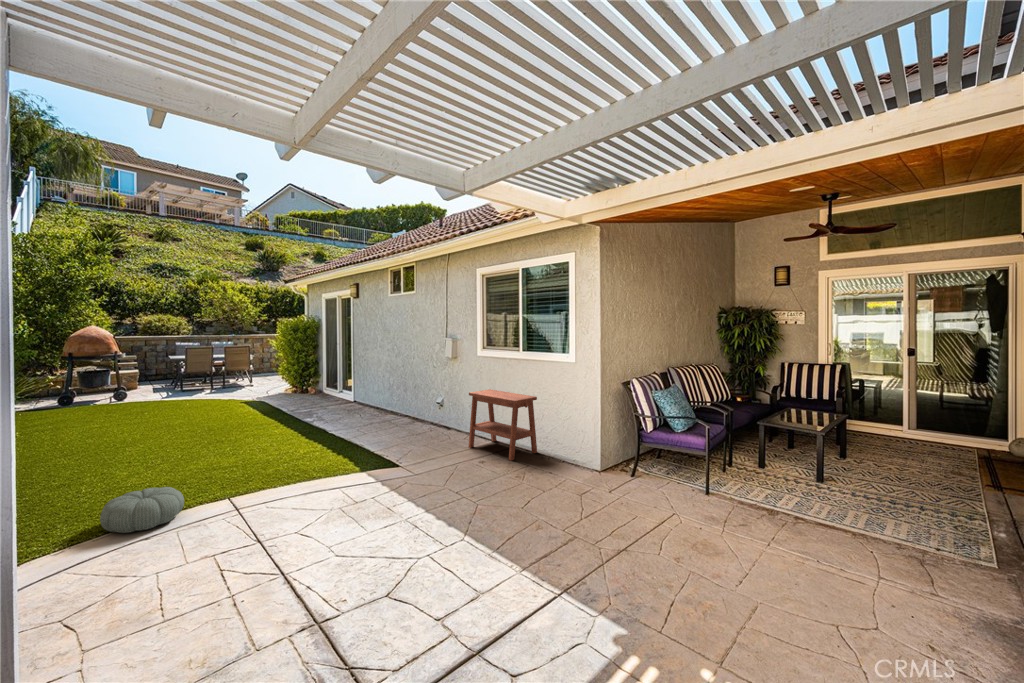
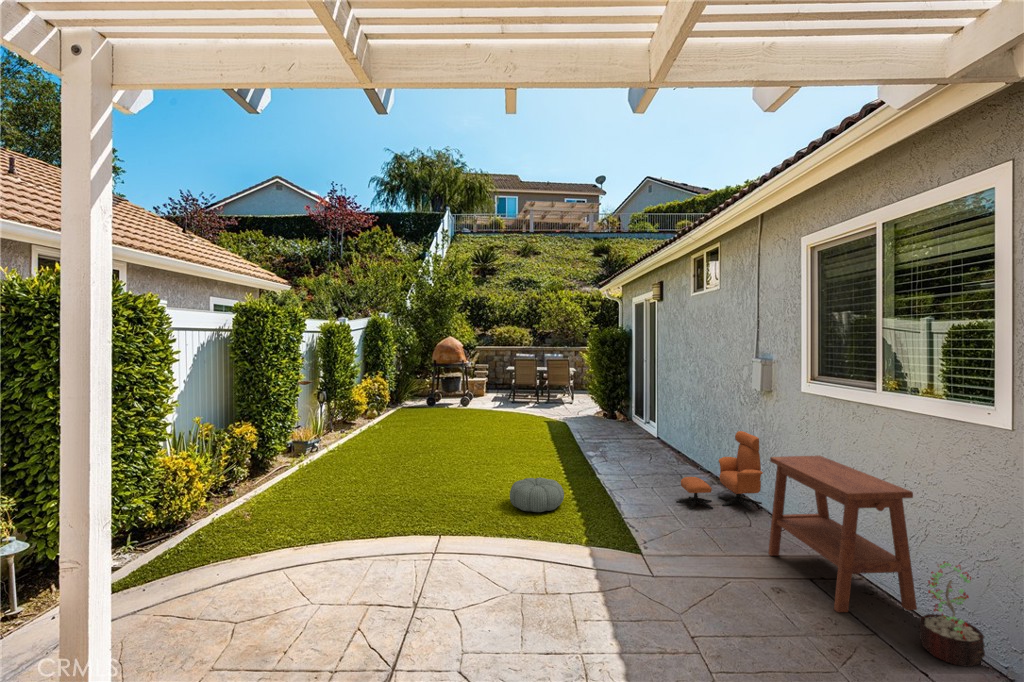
lounge chair: none [402,385,453,437] -> present [676,431,763,510]
decorative plant: none [543,424,565,465] -> present [919,562,985,667]
pouf: present [100,487,184,533] -> present [510,478,564,512]

